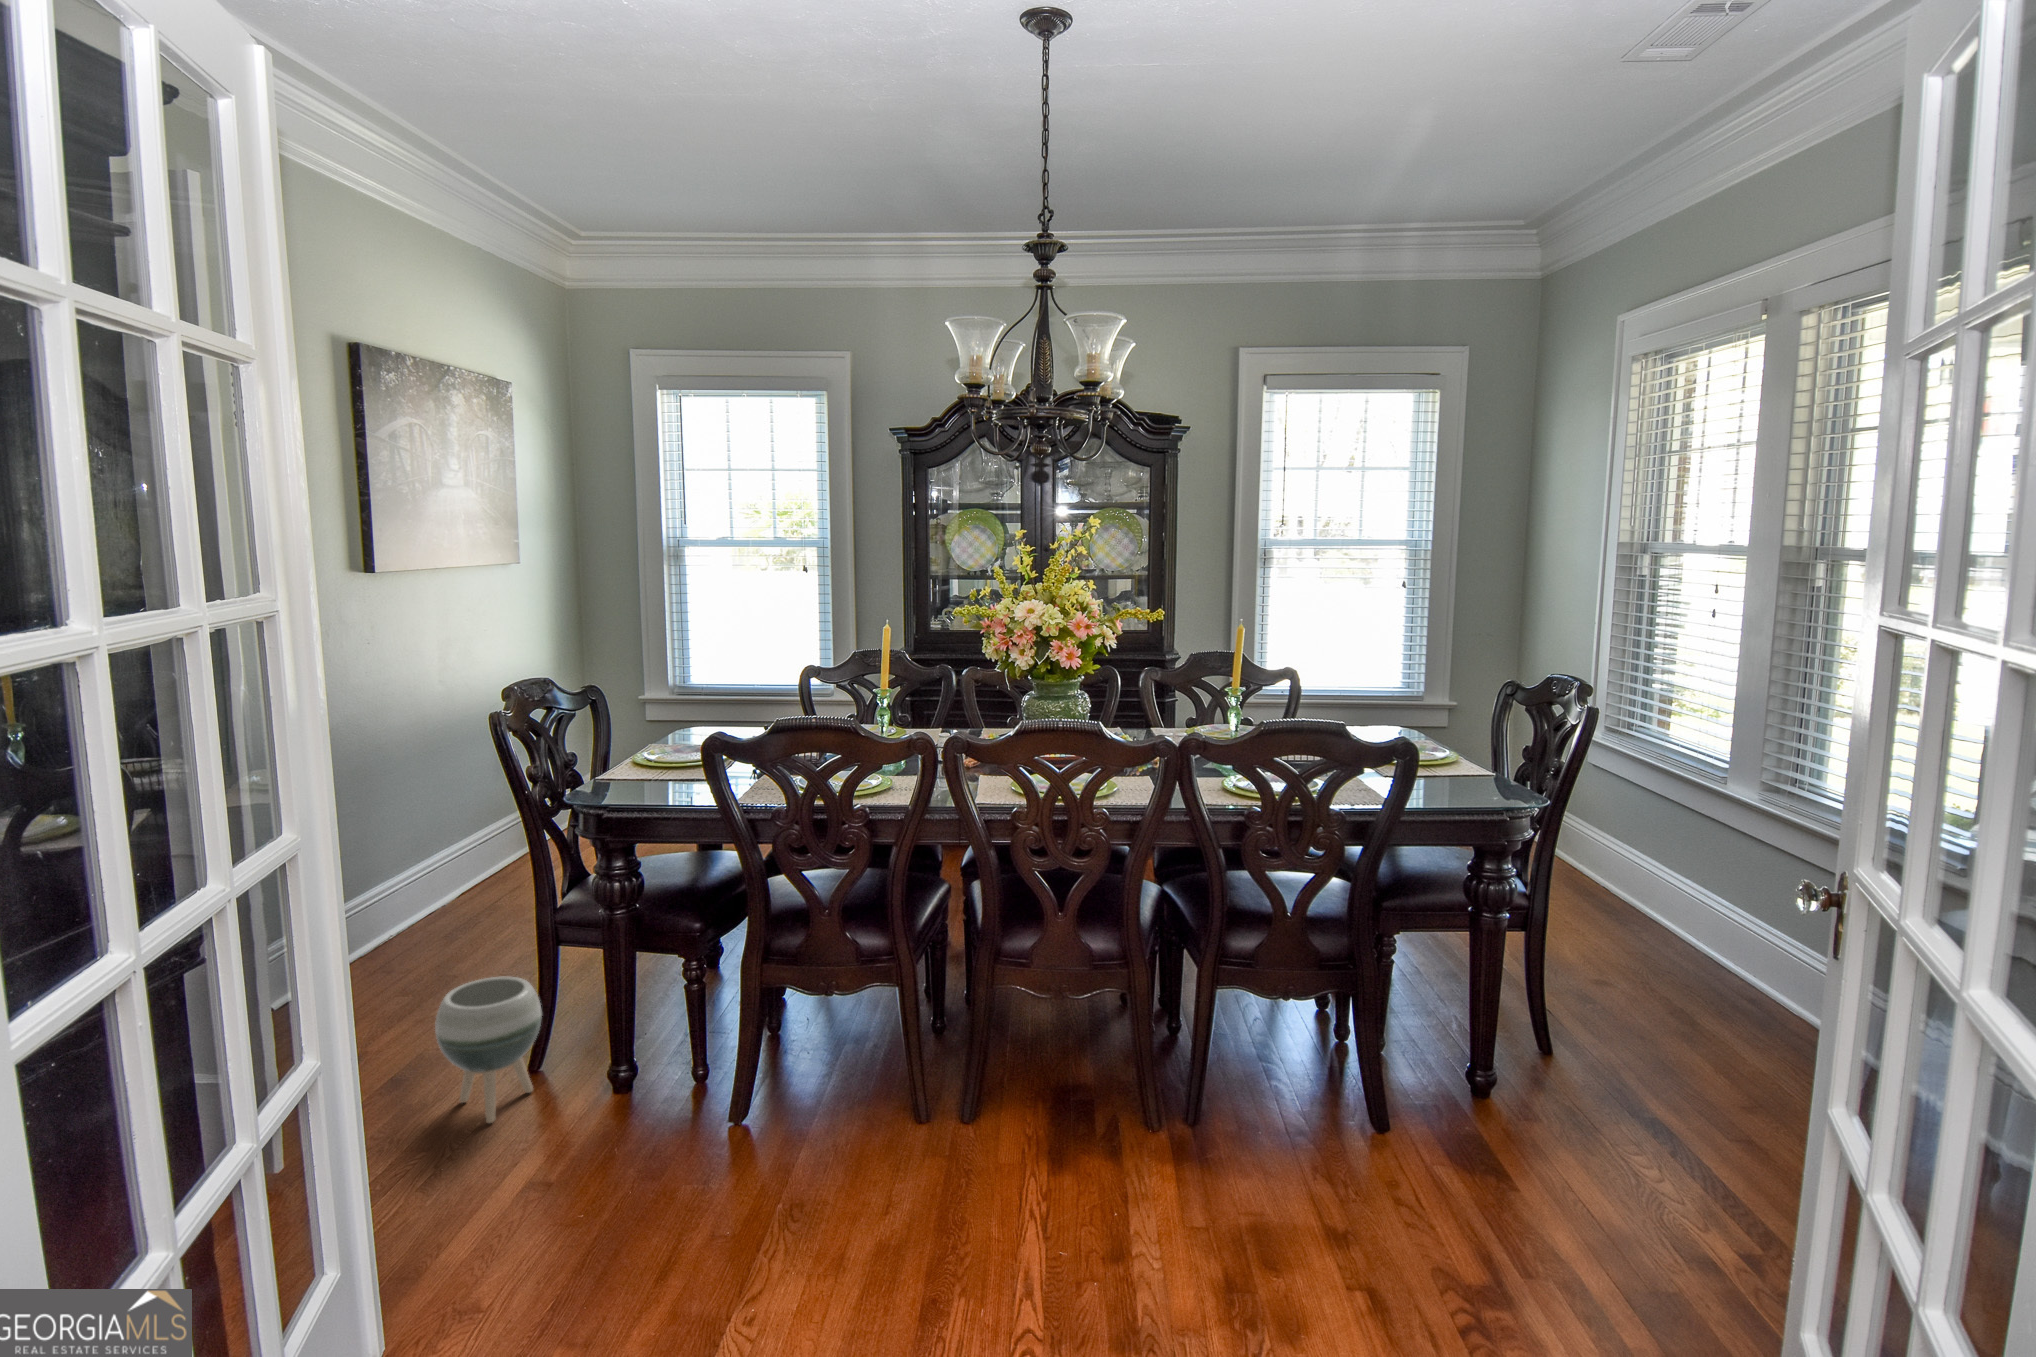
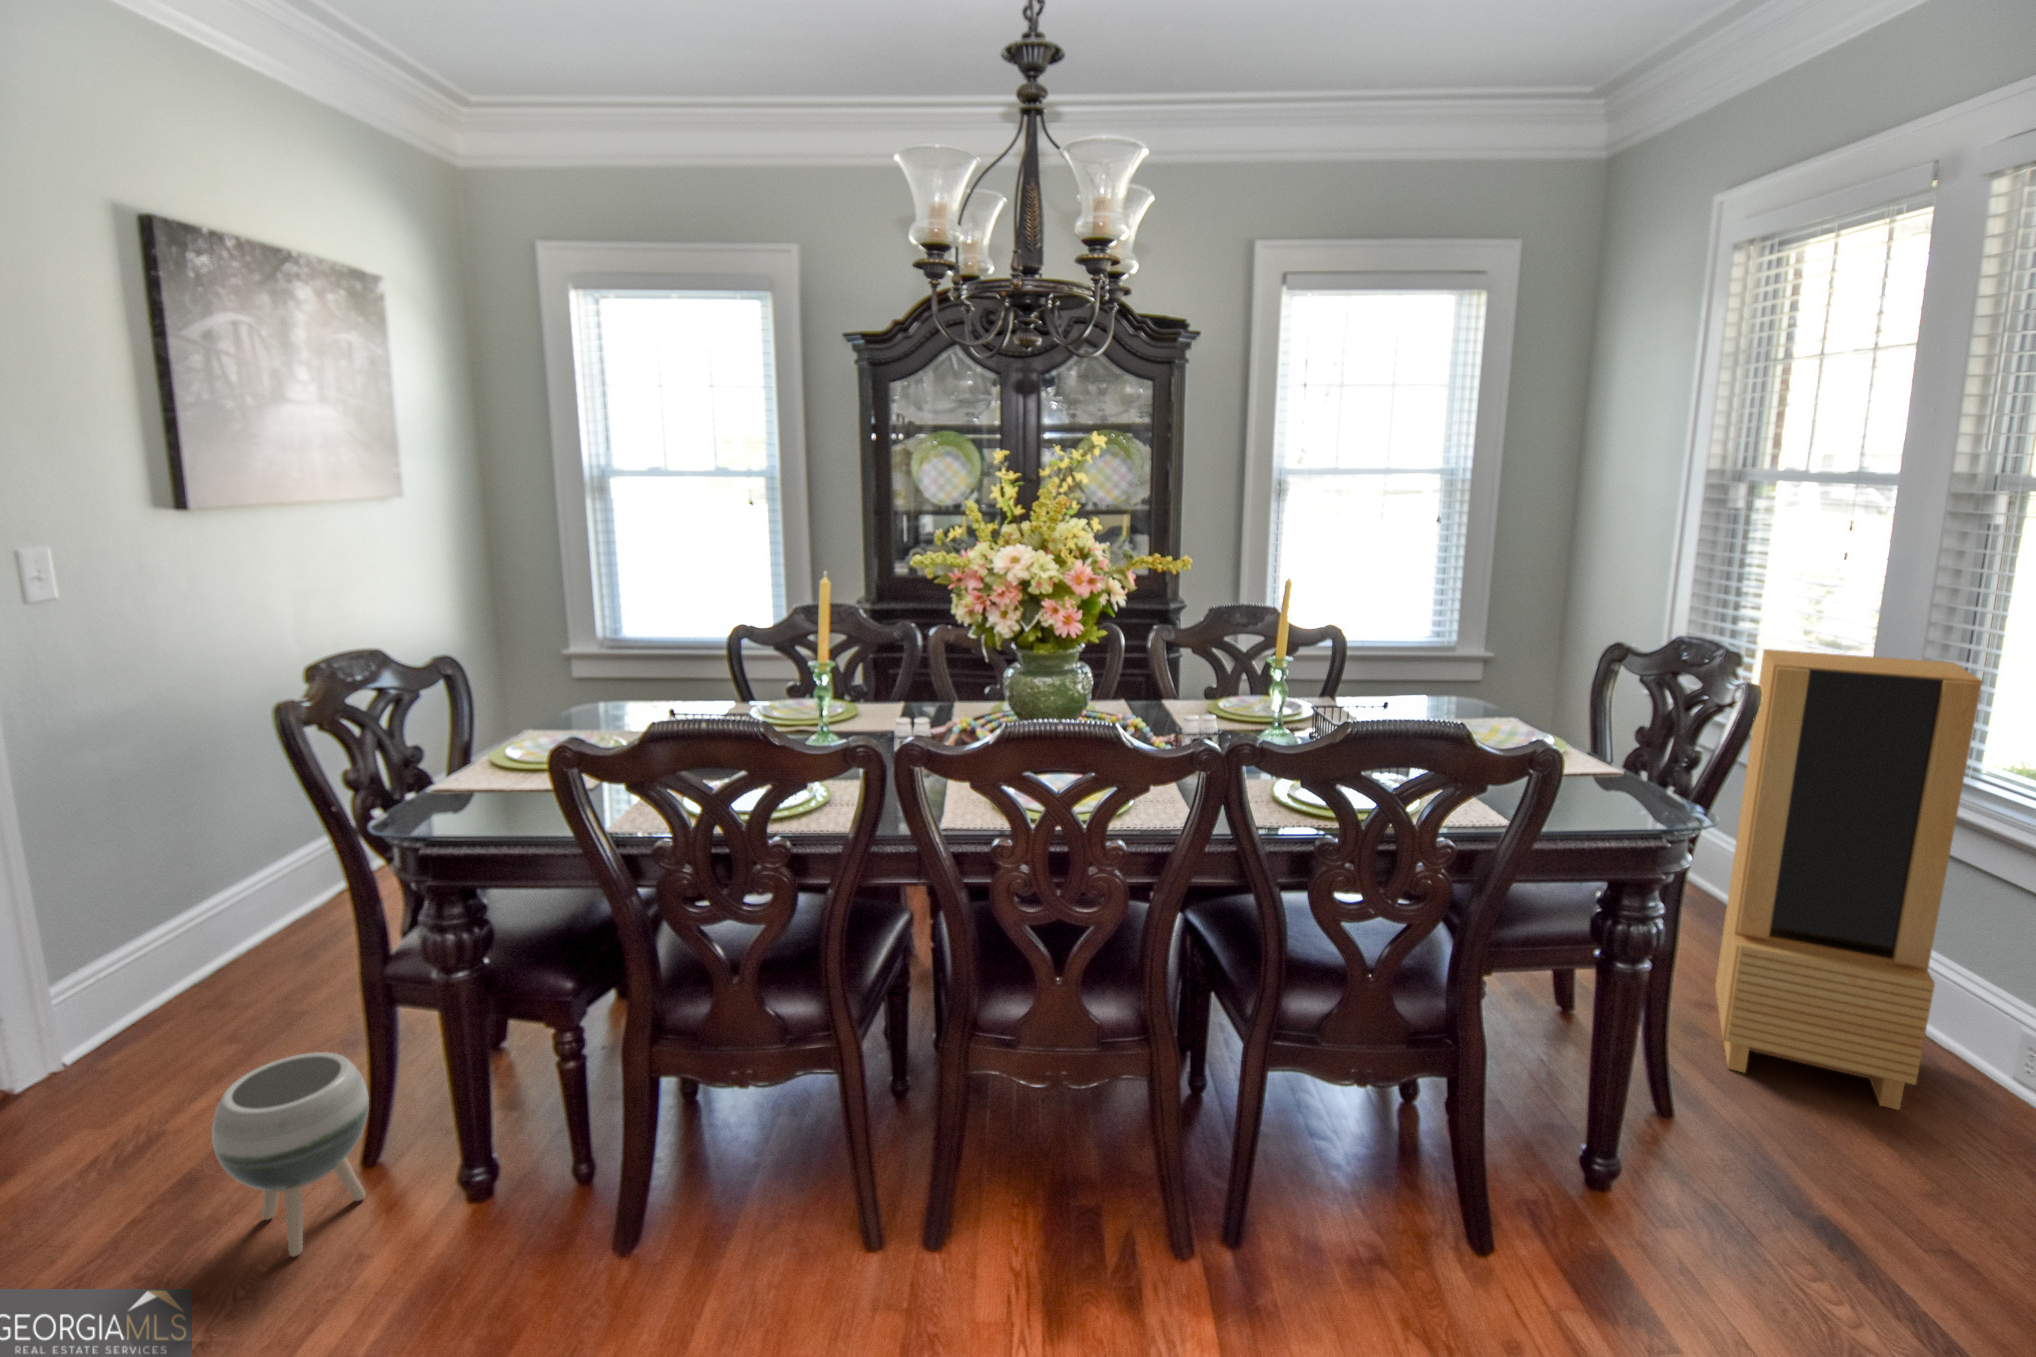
storage cabinet: none [1605,685,1779,1054] -> present [1715,649,1982,1110]

